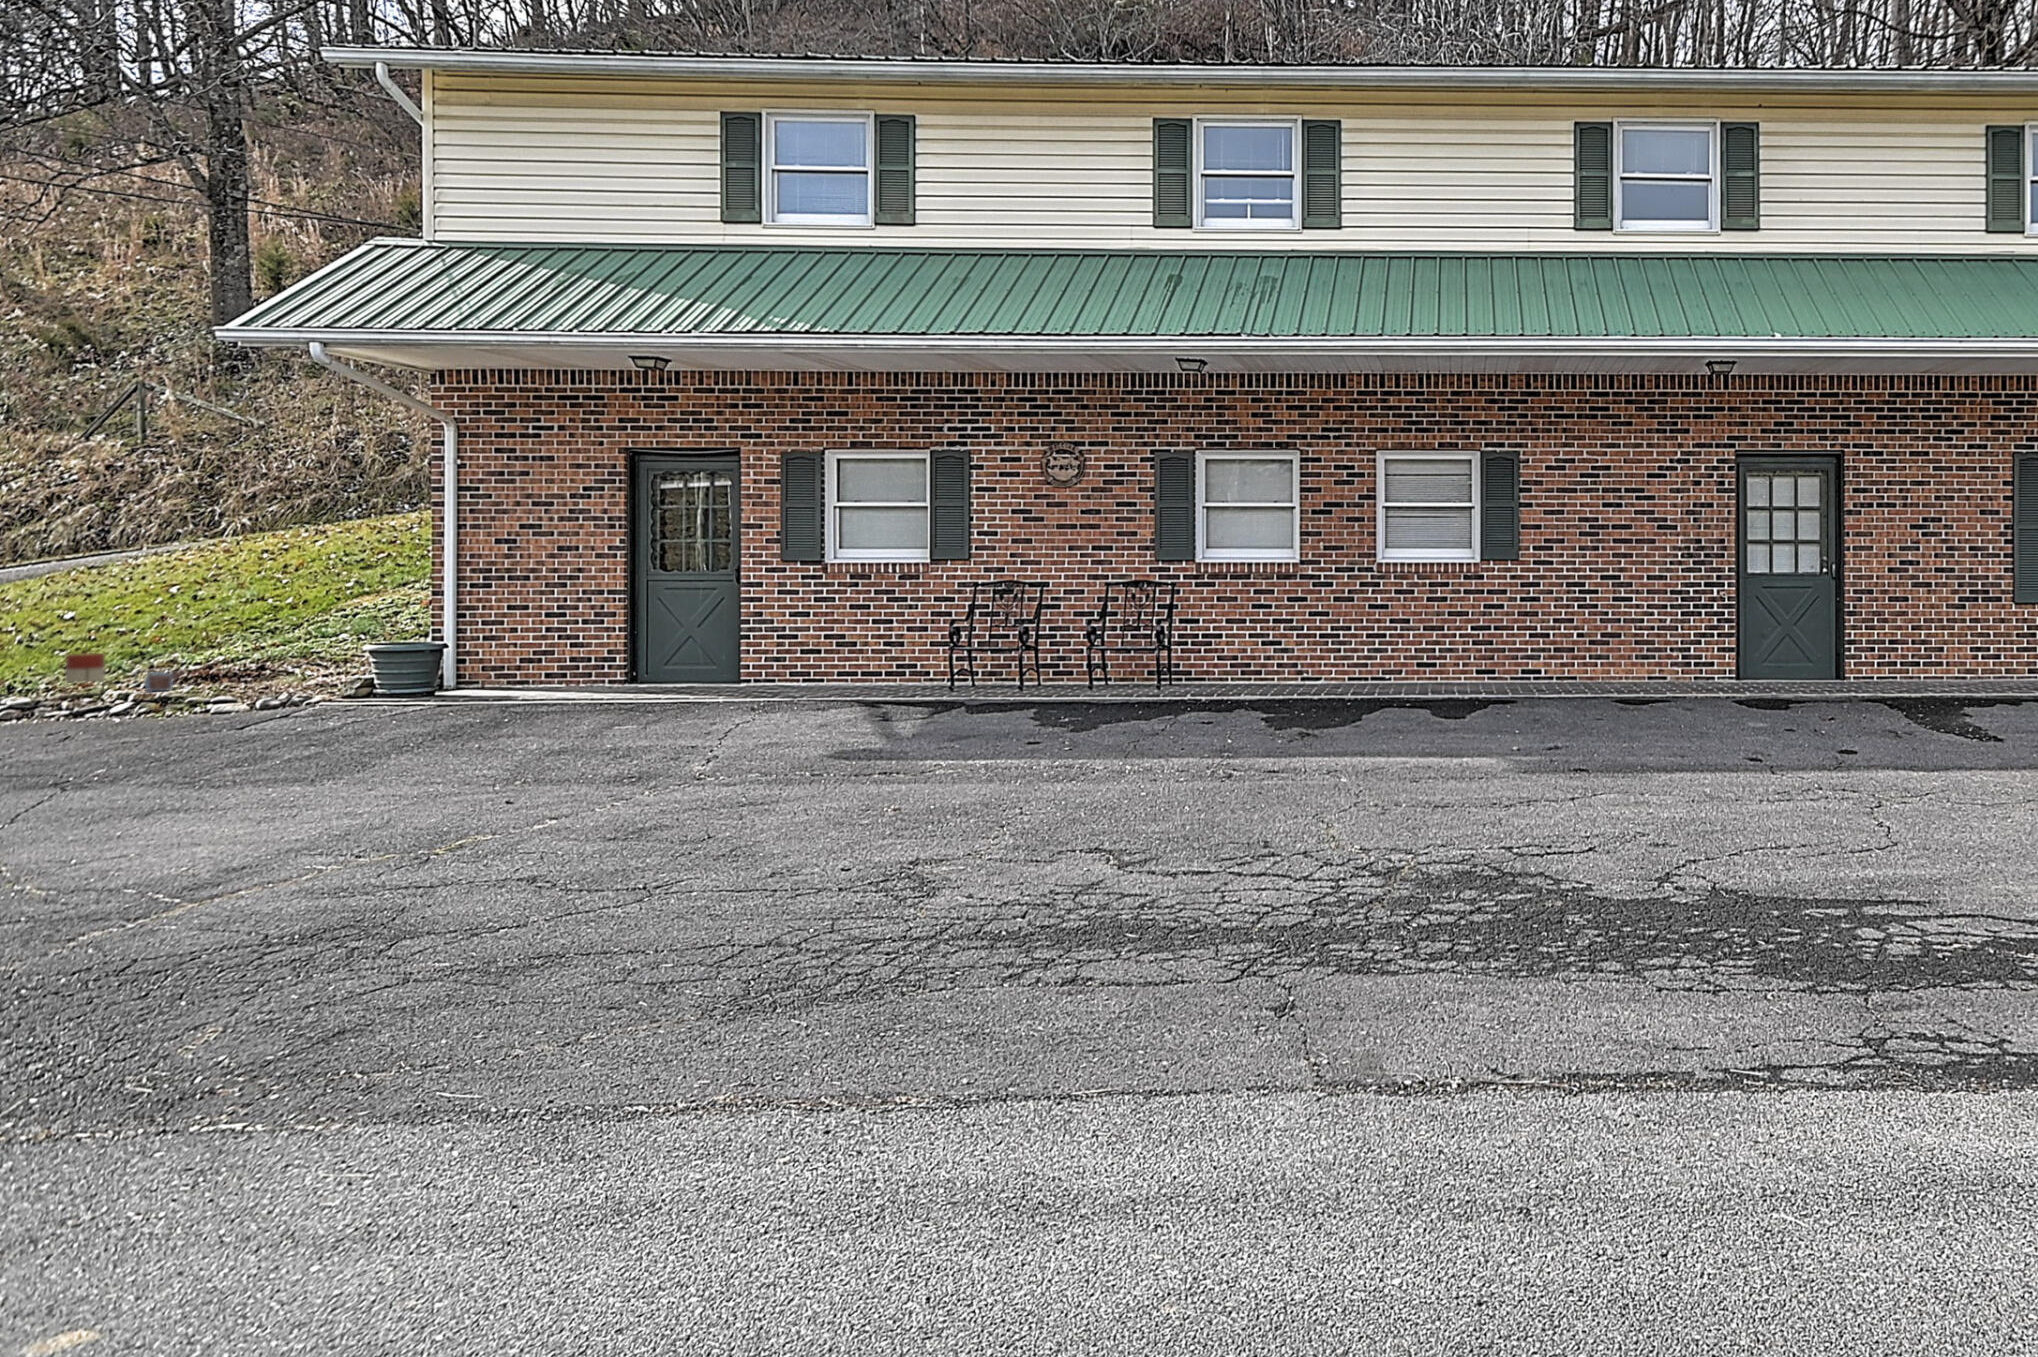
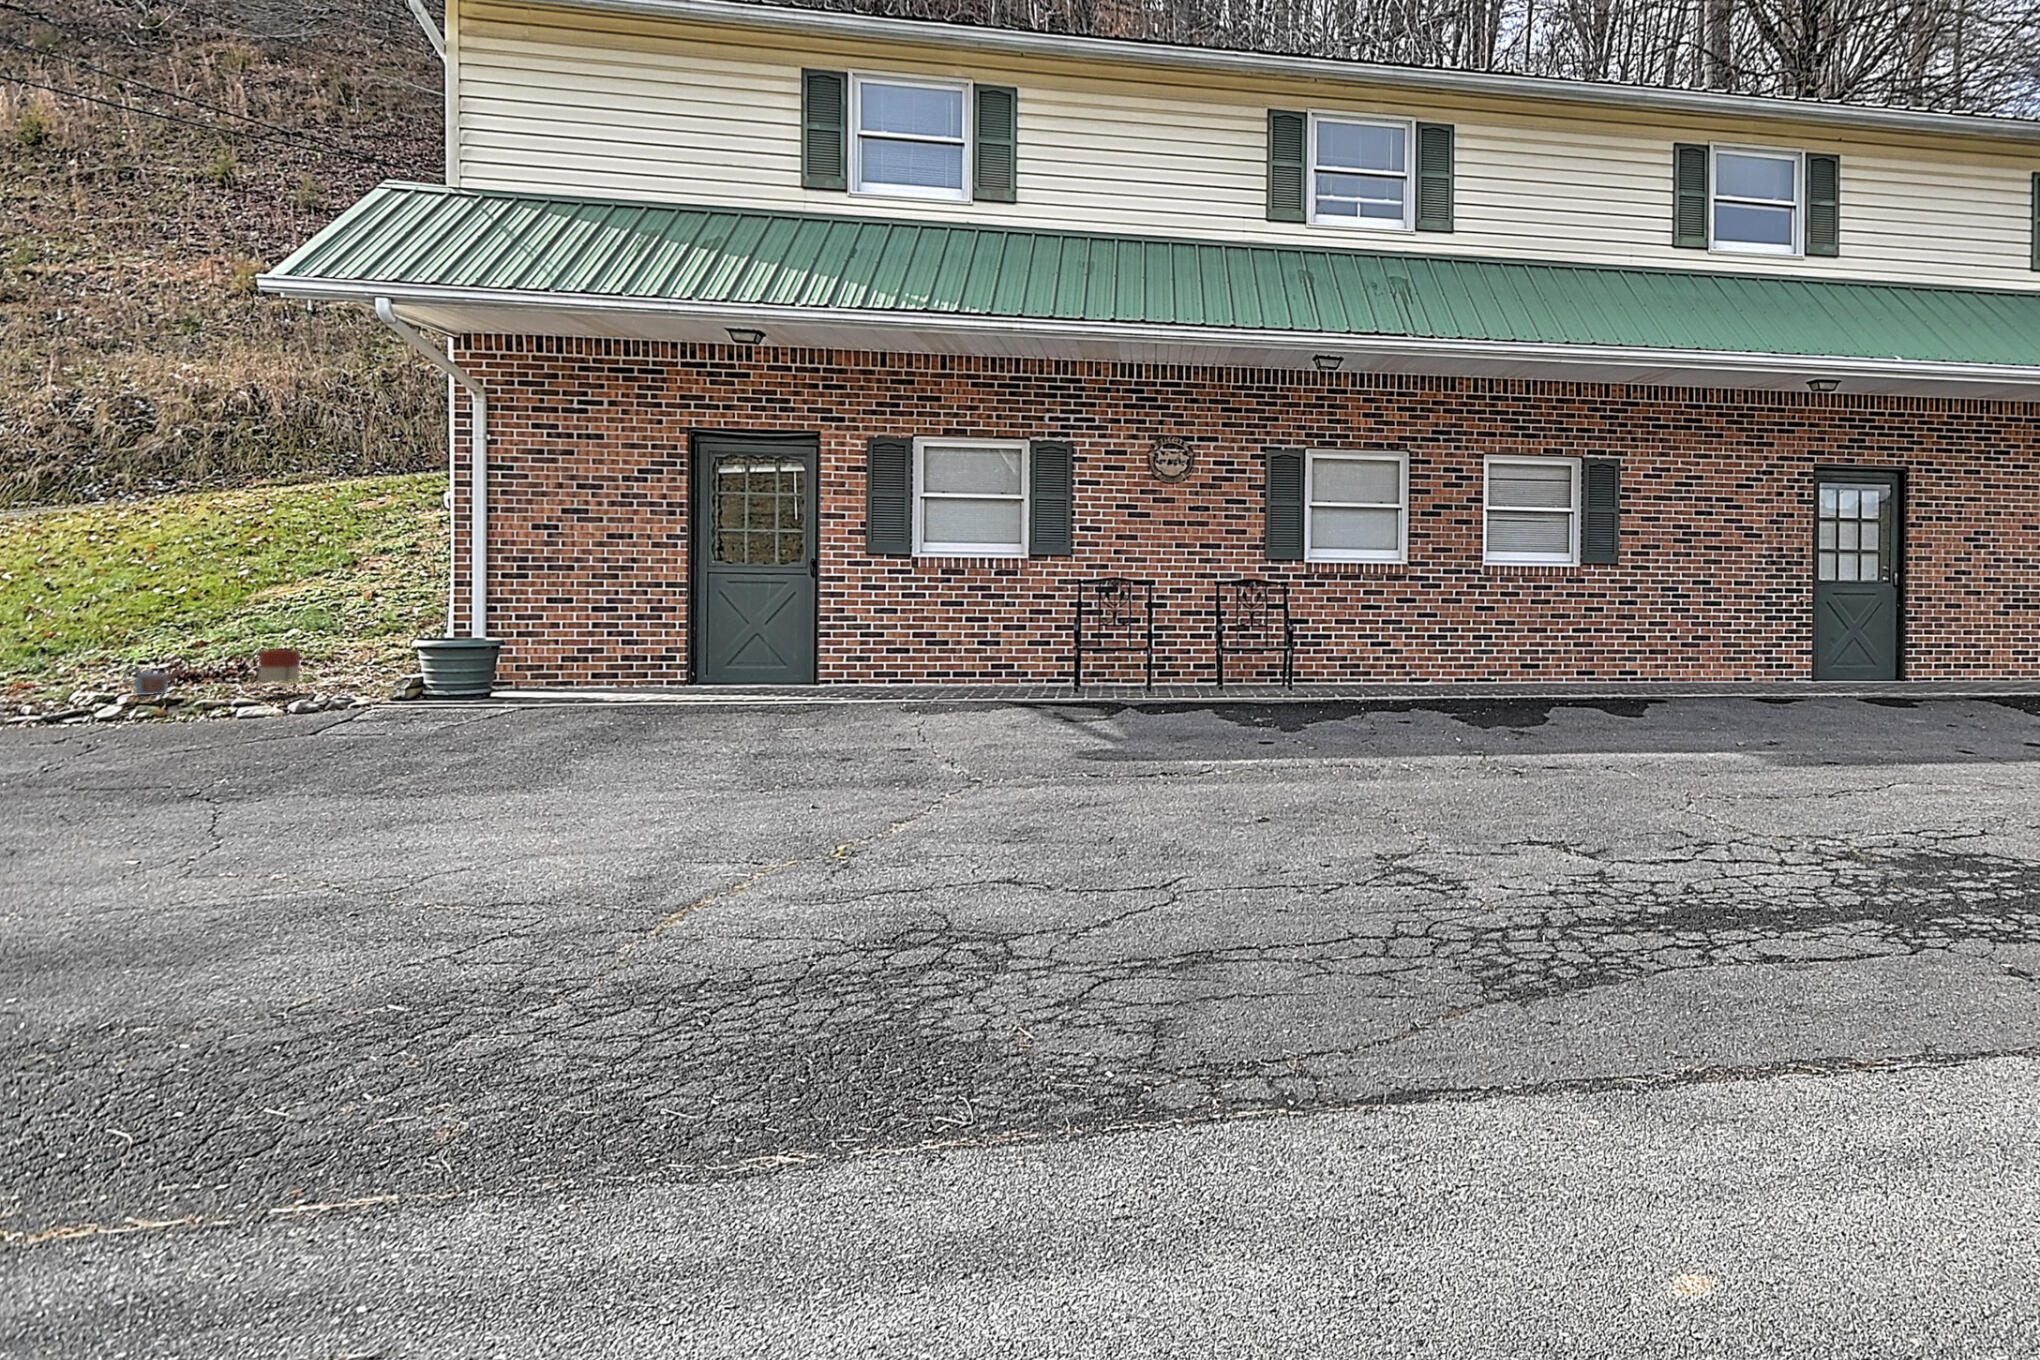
planter: present [65,653,105,683] -> present [257,649,300,689]

